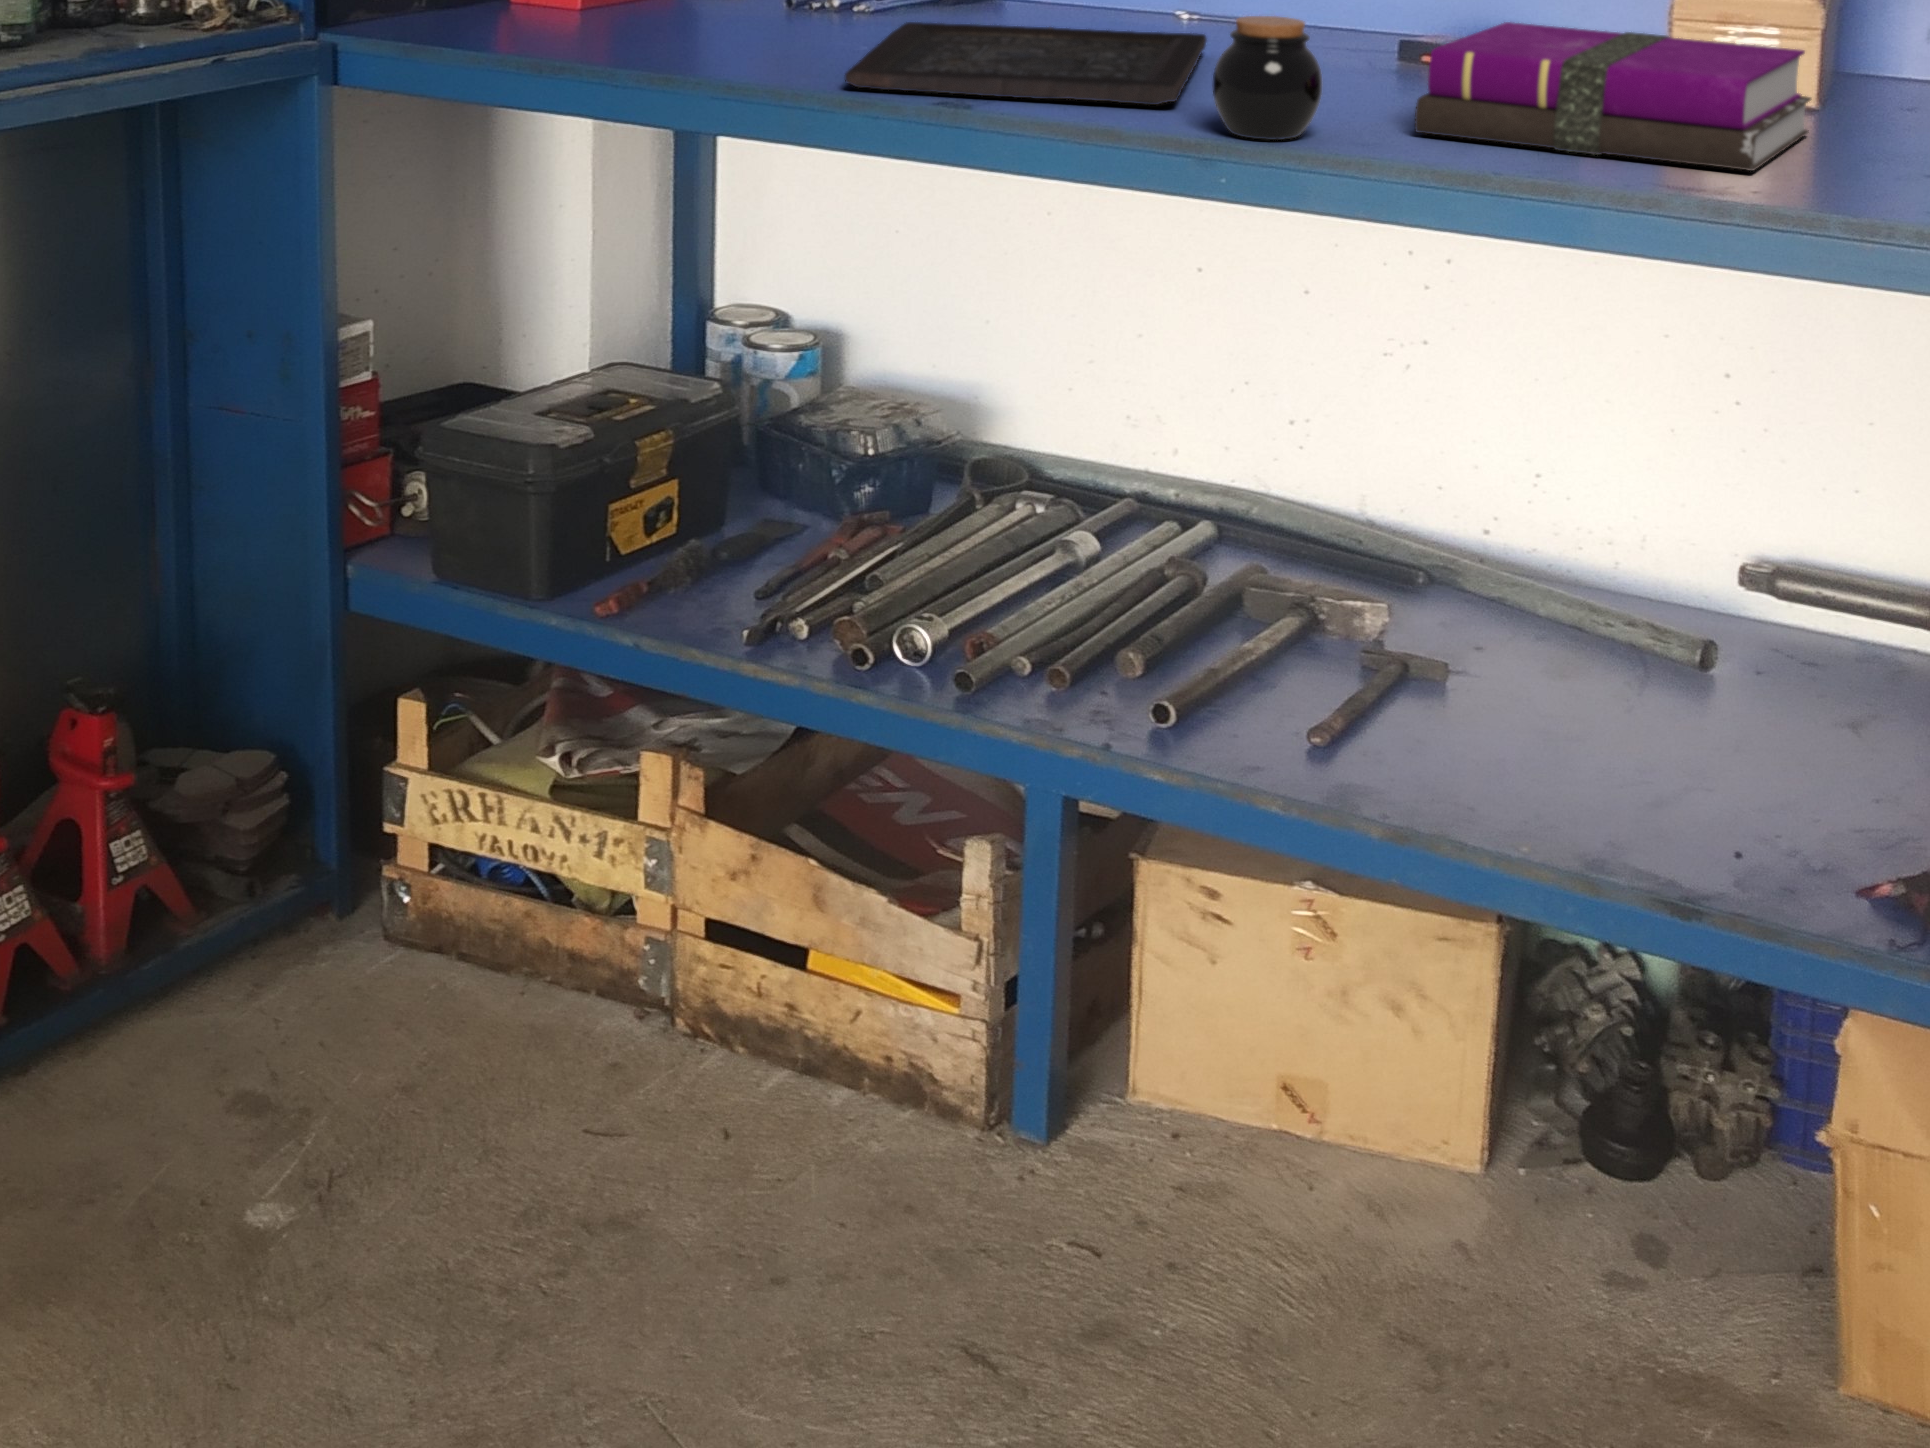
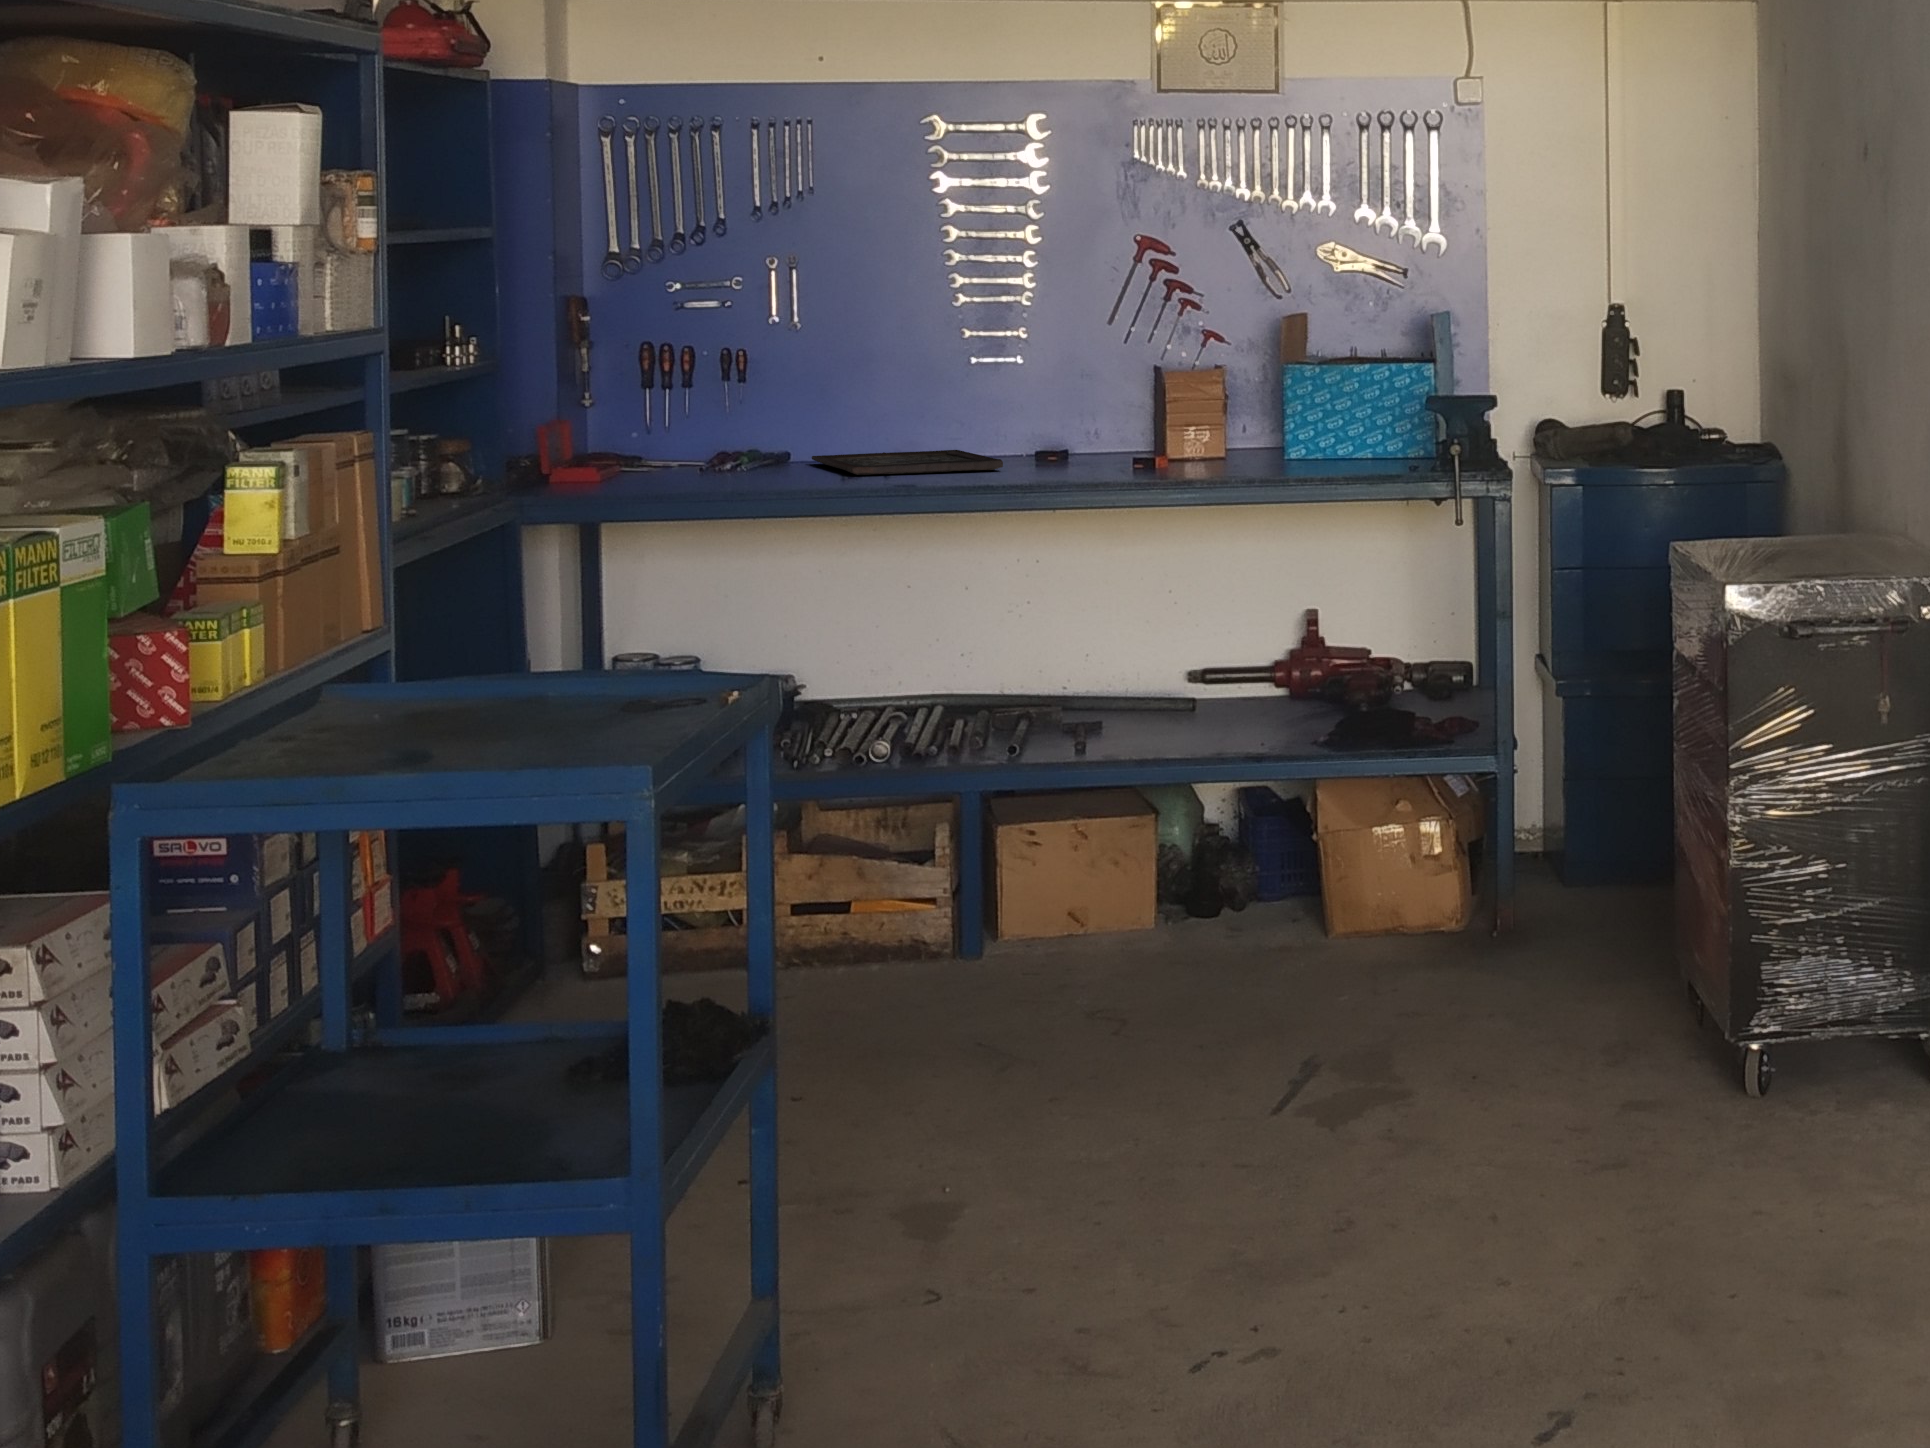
jar: present [1212,16,1322,140] -> none [1035,423,1081,474]
notebook: present [1415,22,1811,171] -> none [1110,425,1248,468]

